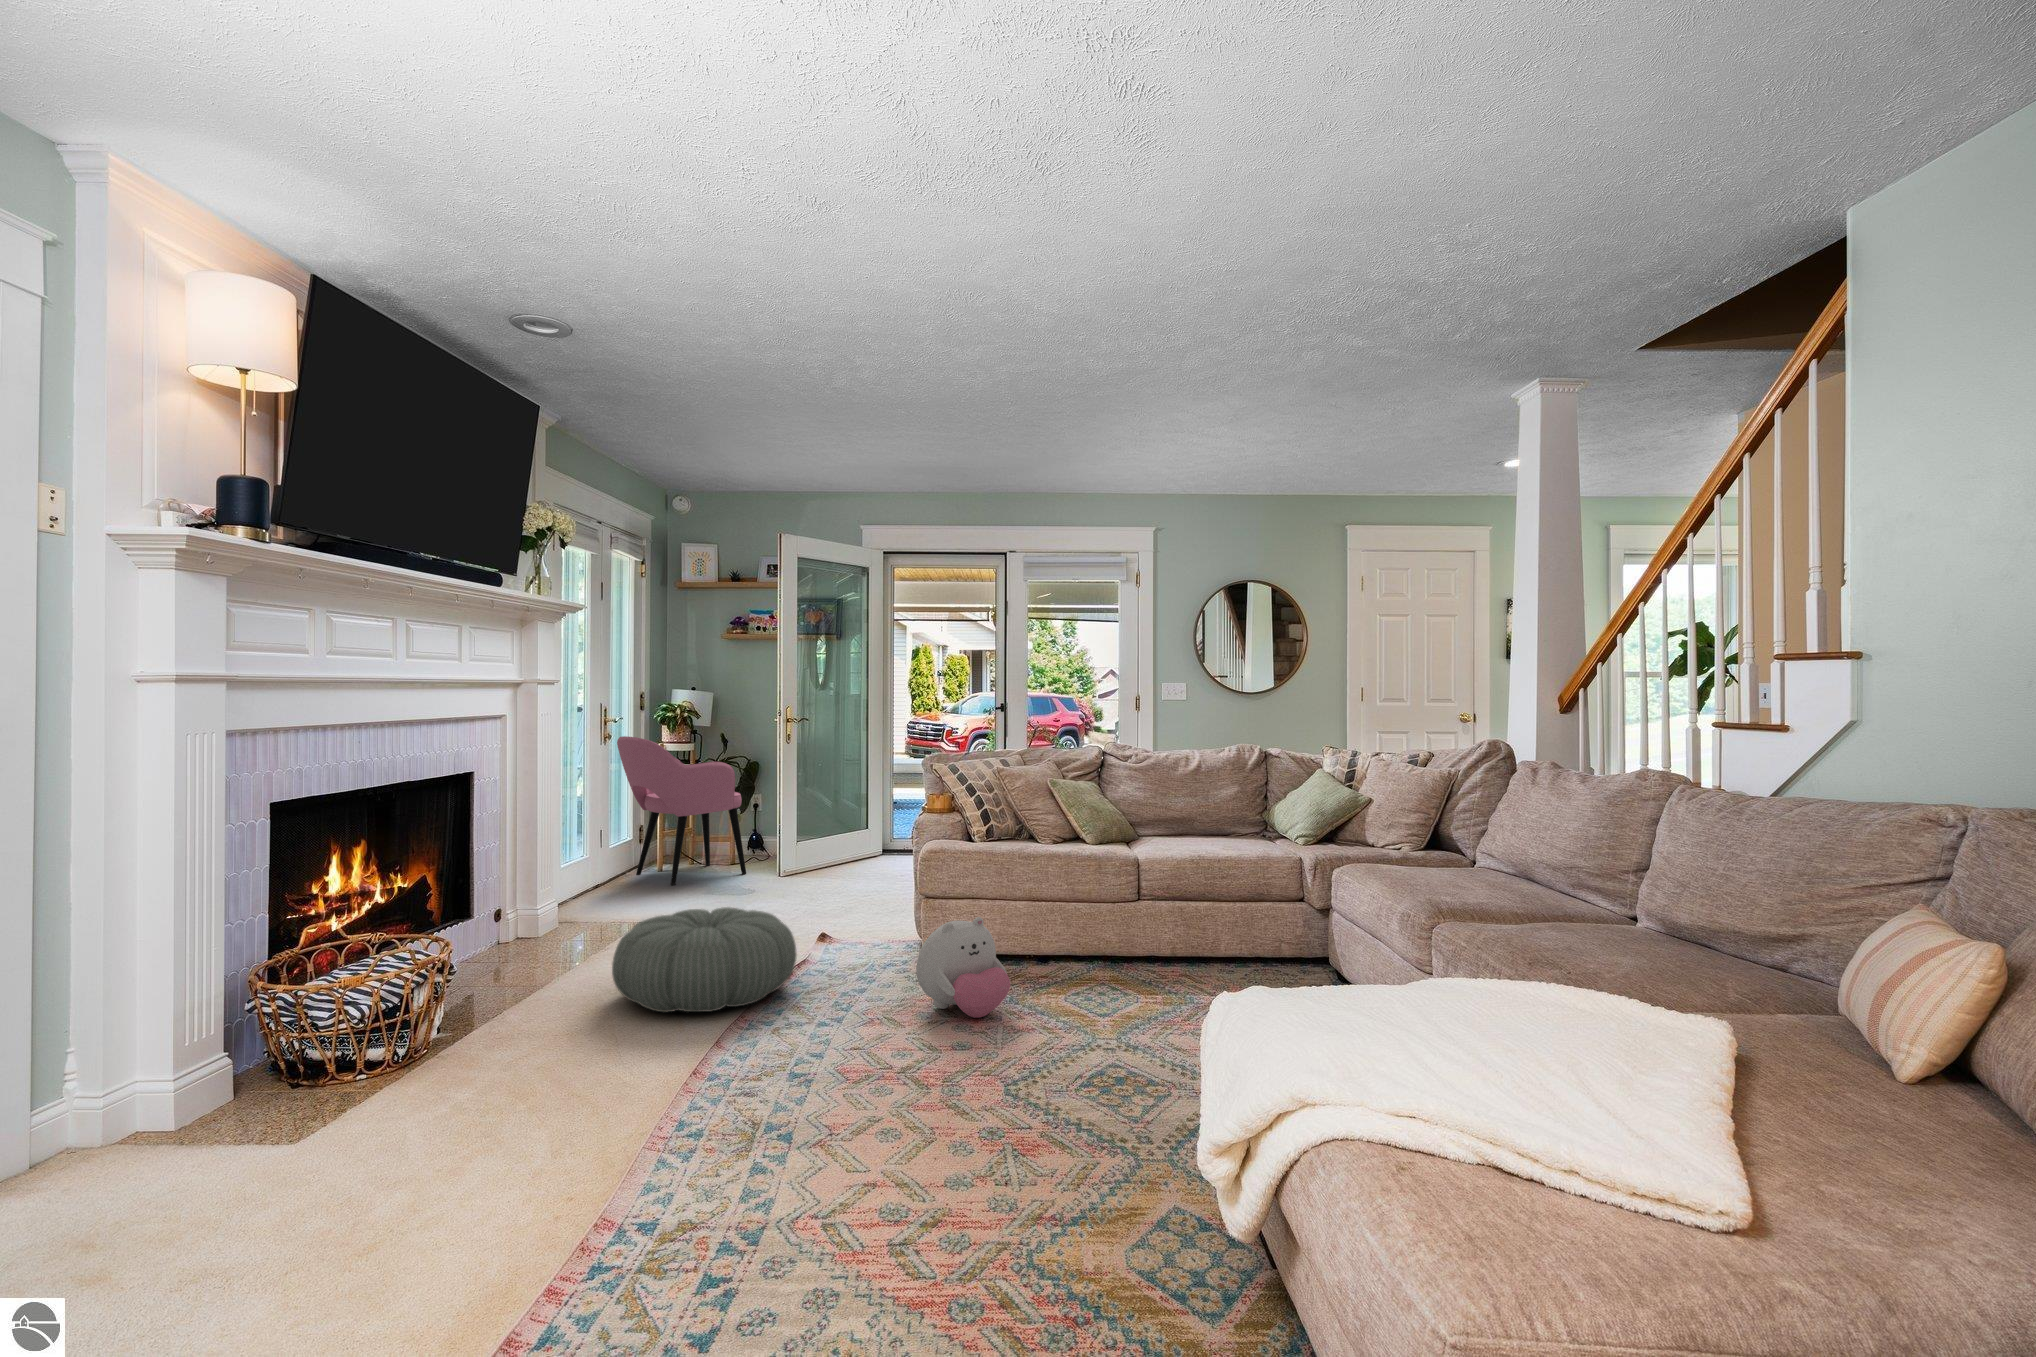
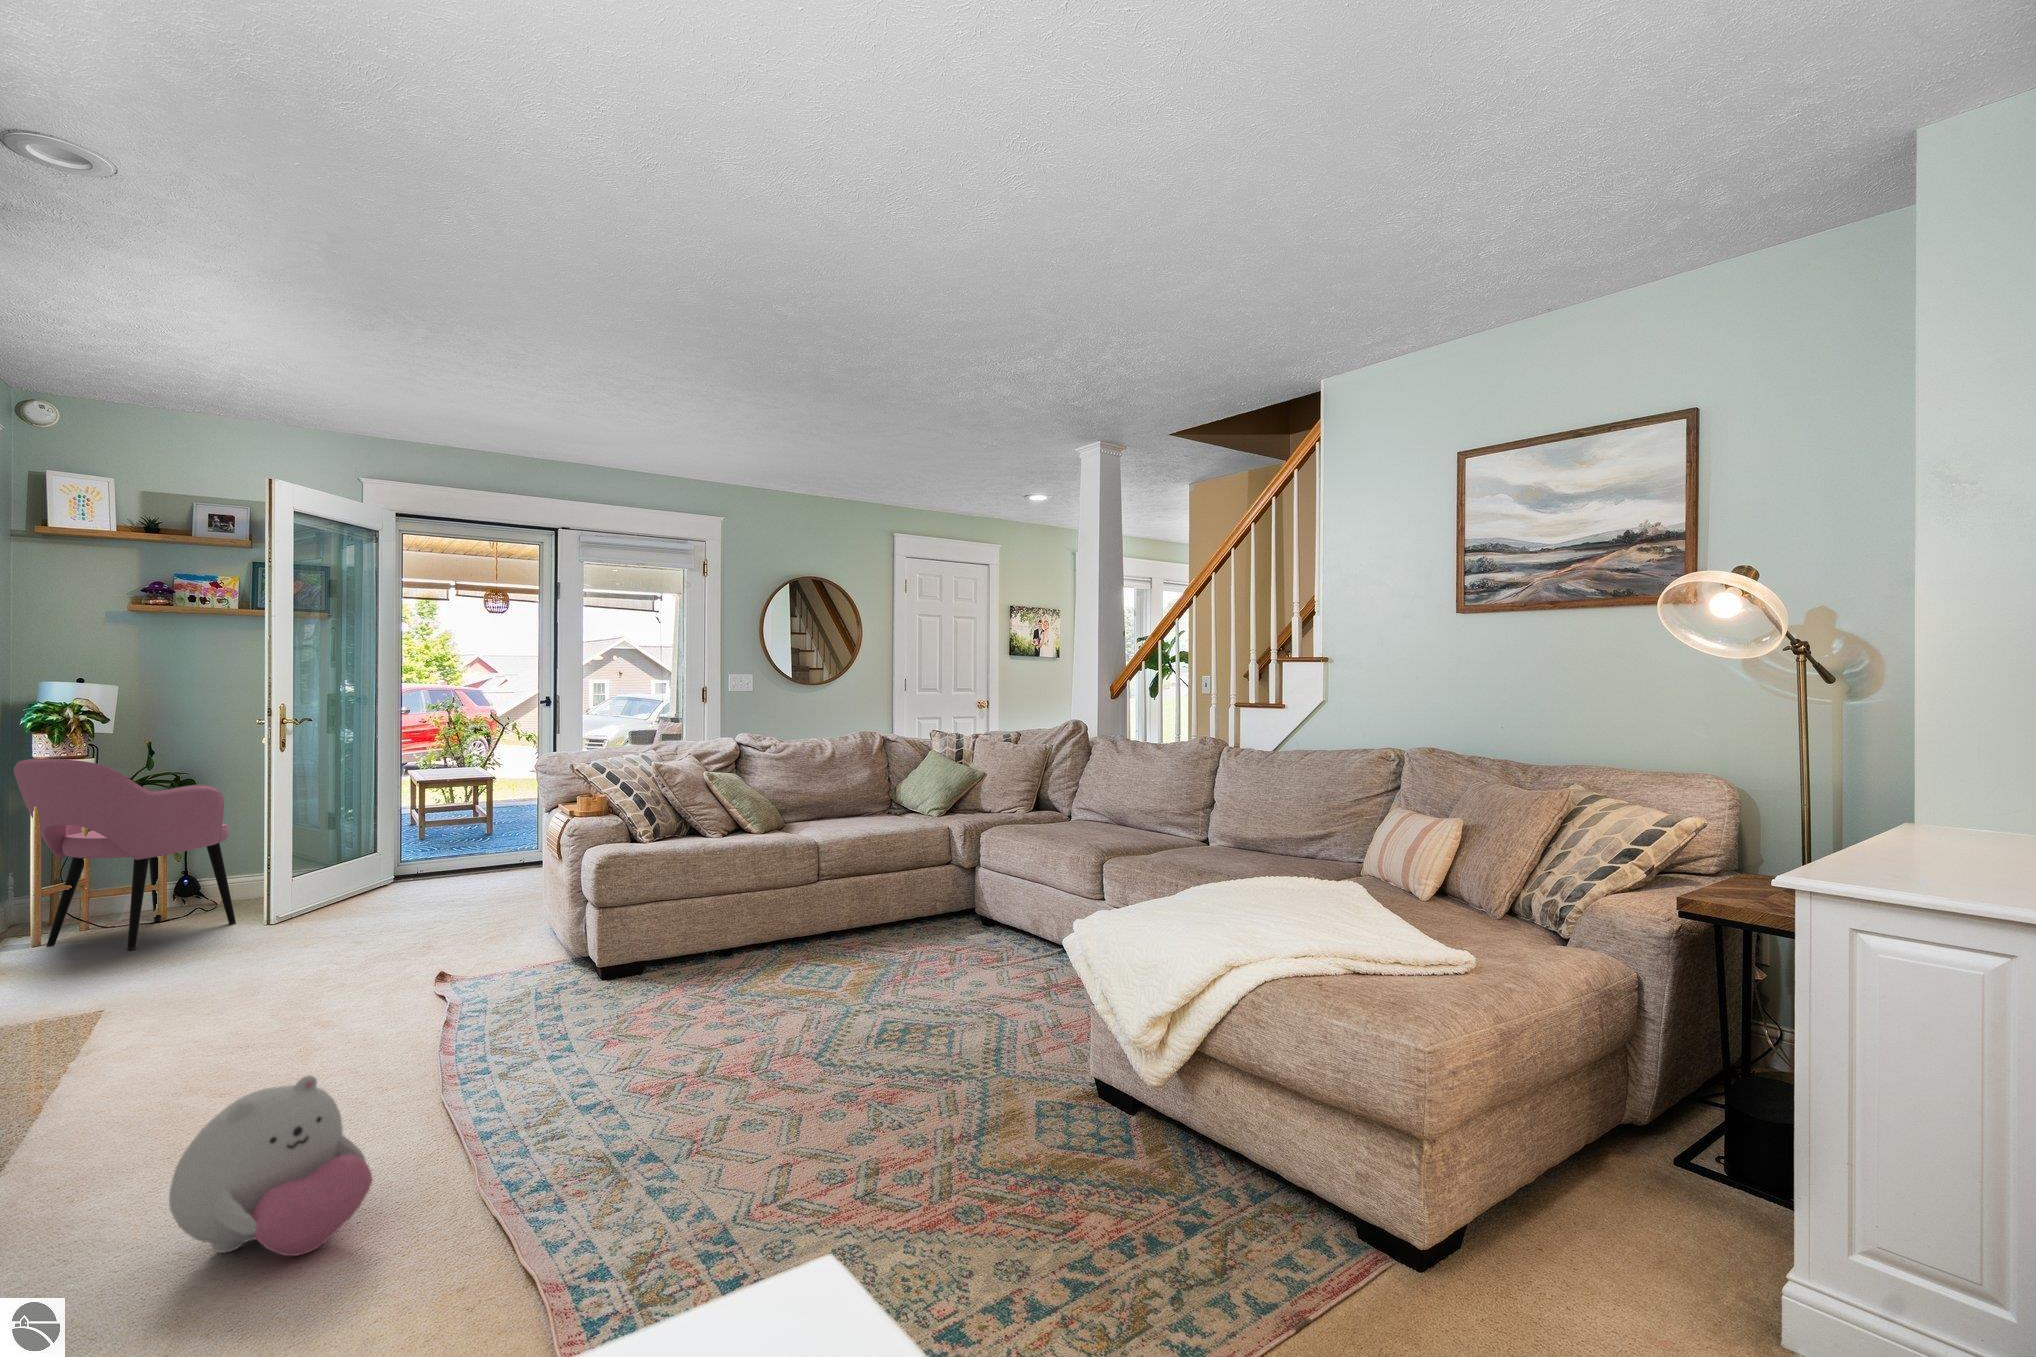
pouf: present [612,907,797,1012] -> none [233,945,481,1080]
plush toy: present [916,917,1011,1018] -> present [169,1075,373,1256]

